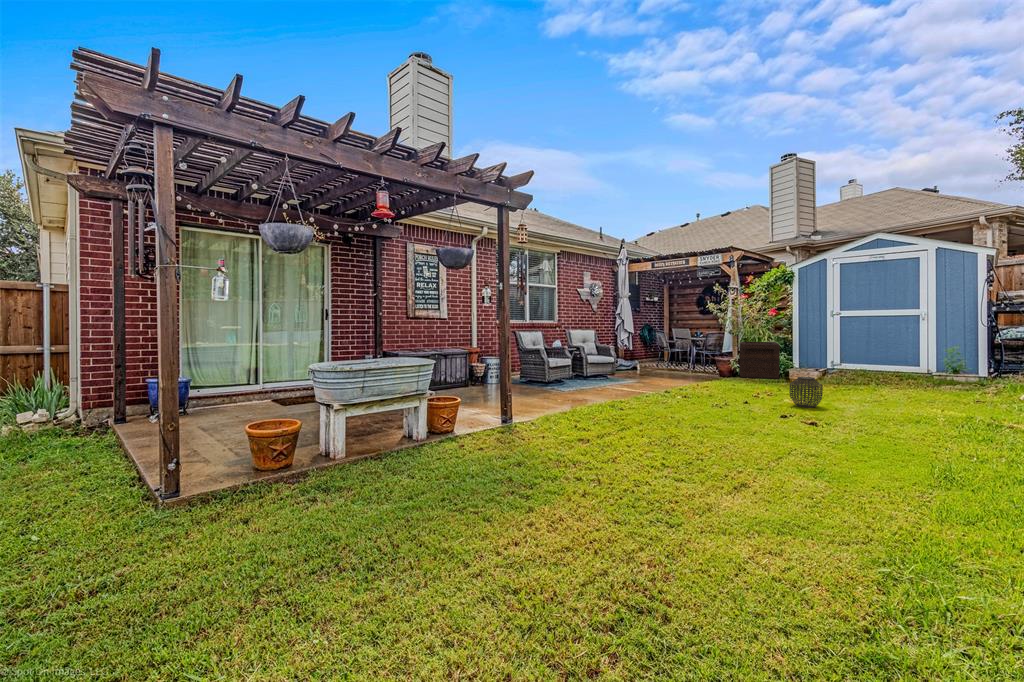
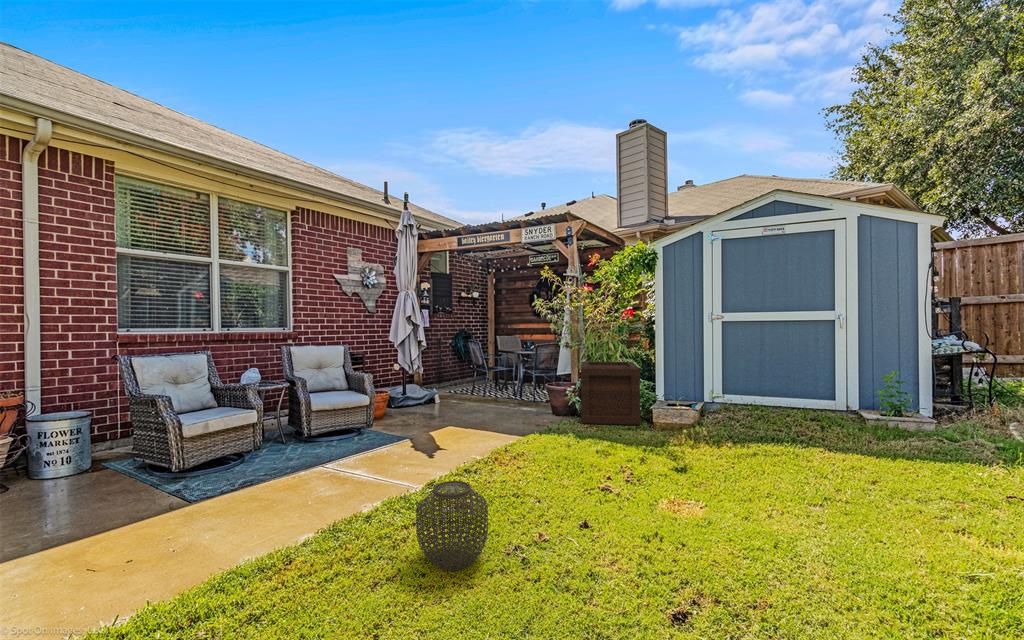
woven basket: present [789,377,823,408] -> present [416,481,488,571]

